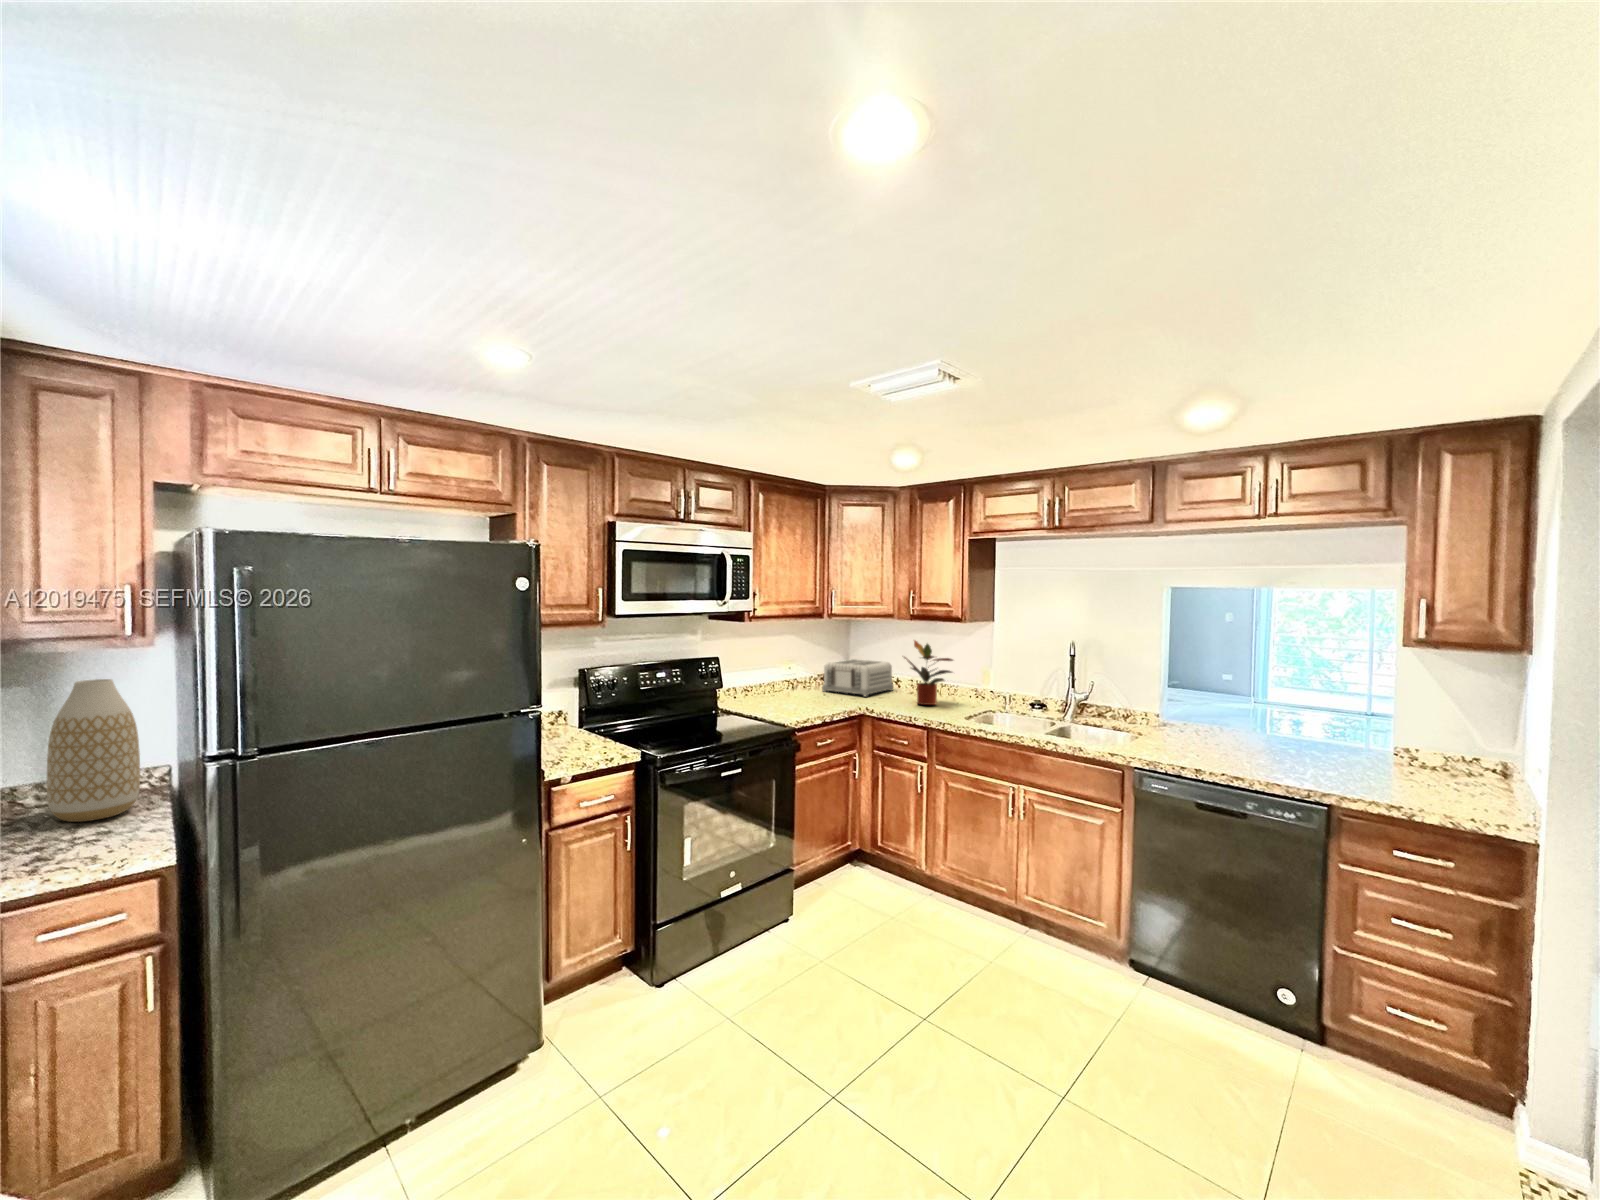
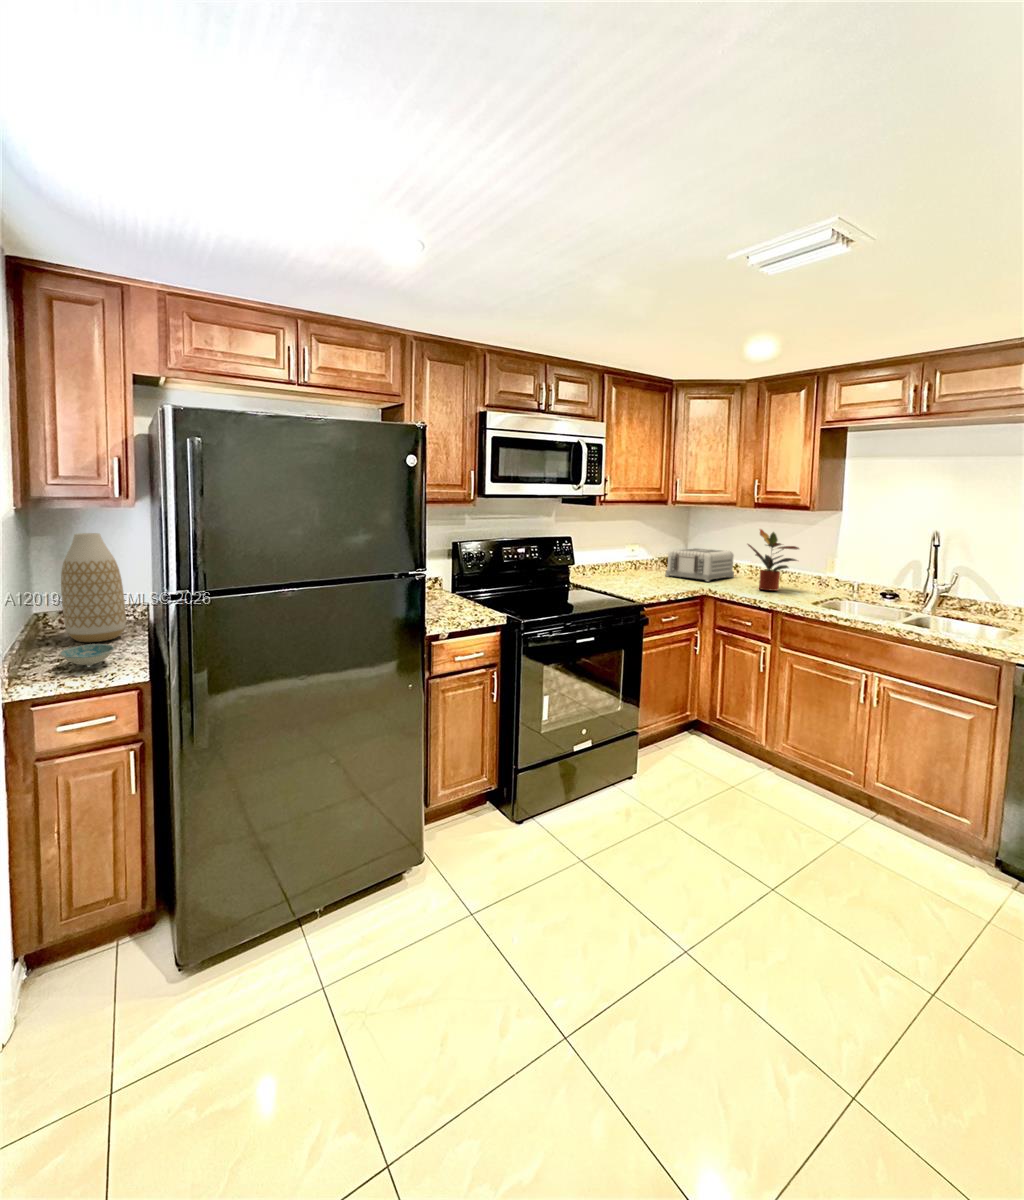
ceramic bowl: none [39,825,122,857] -> present [60,644,115,666]

